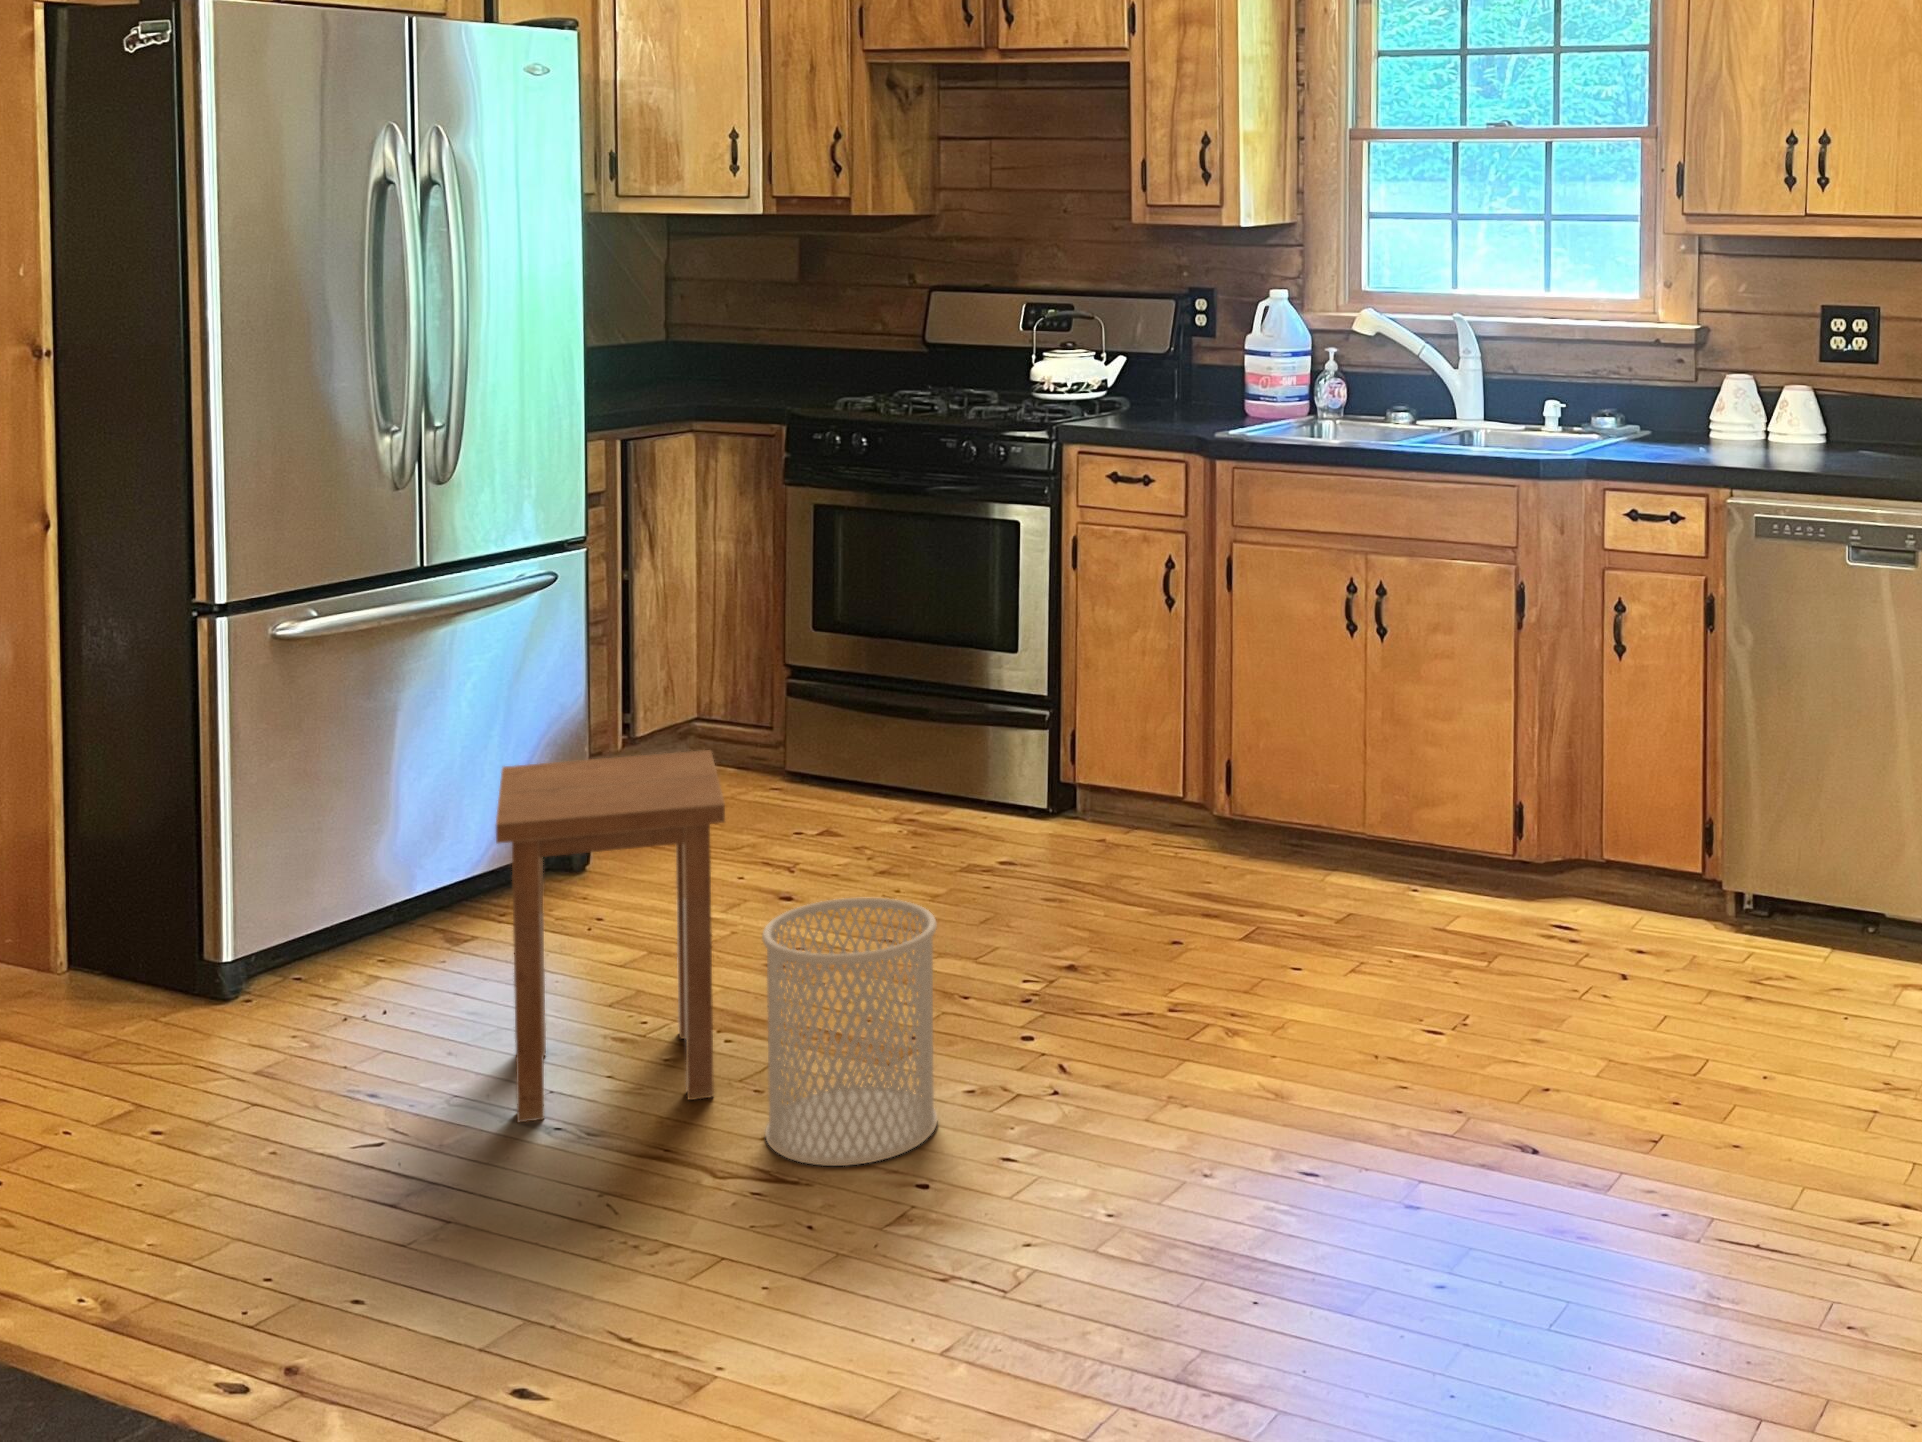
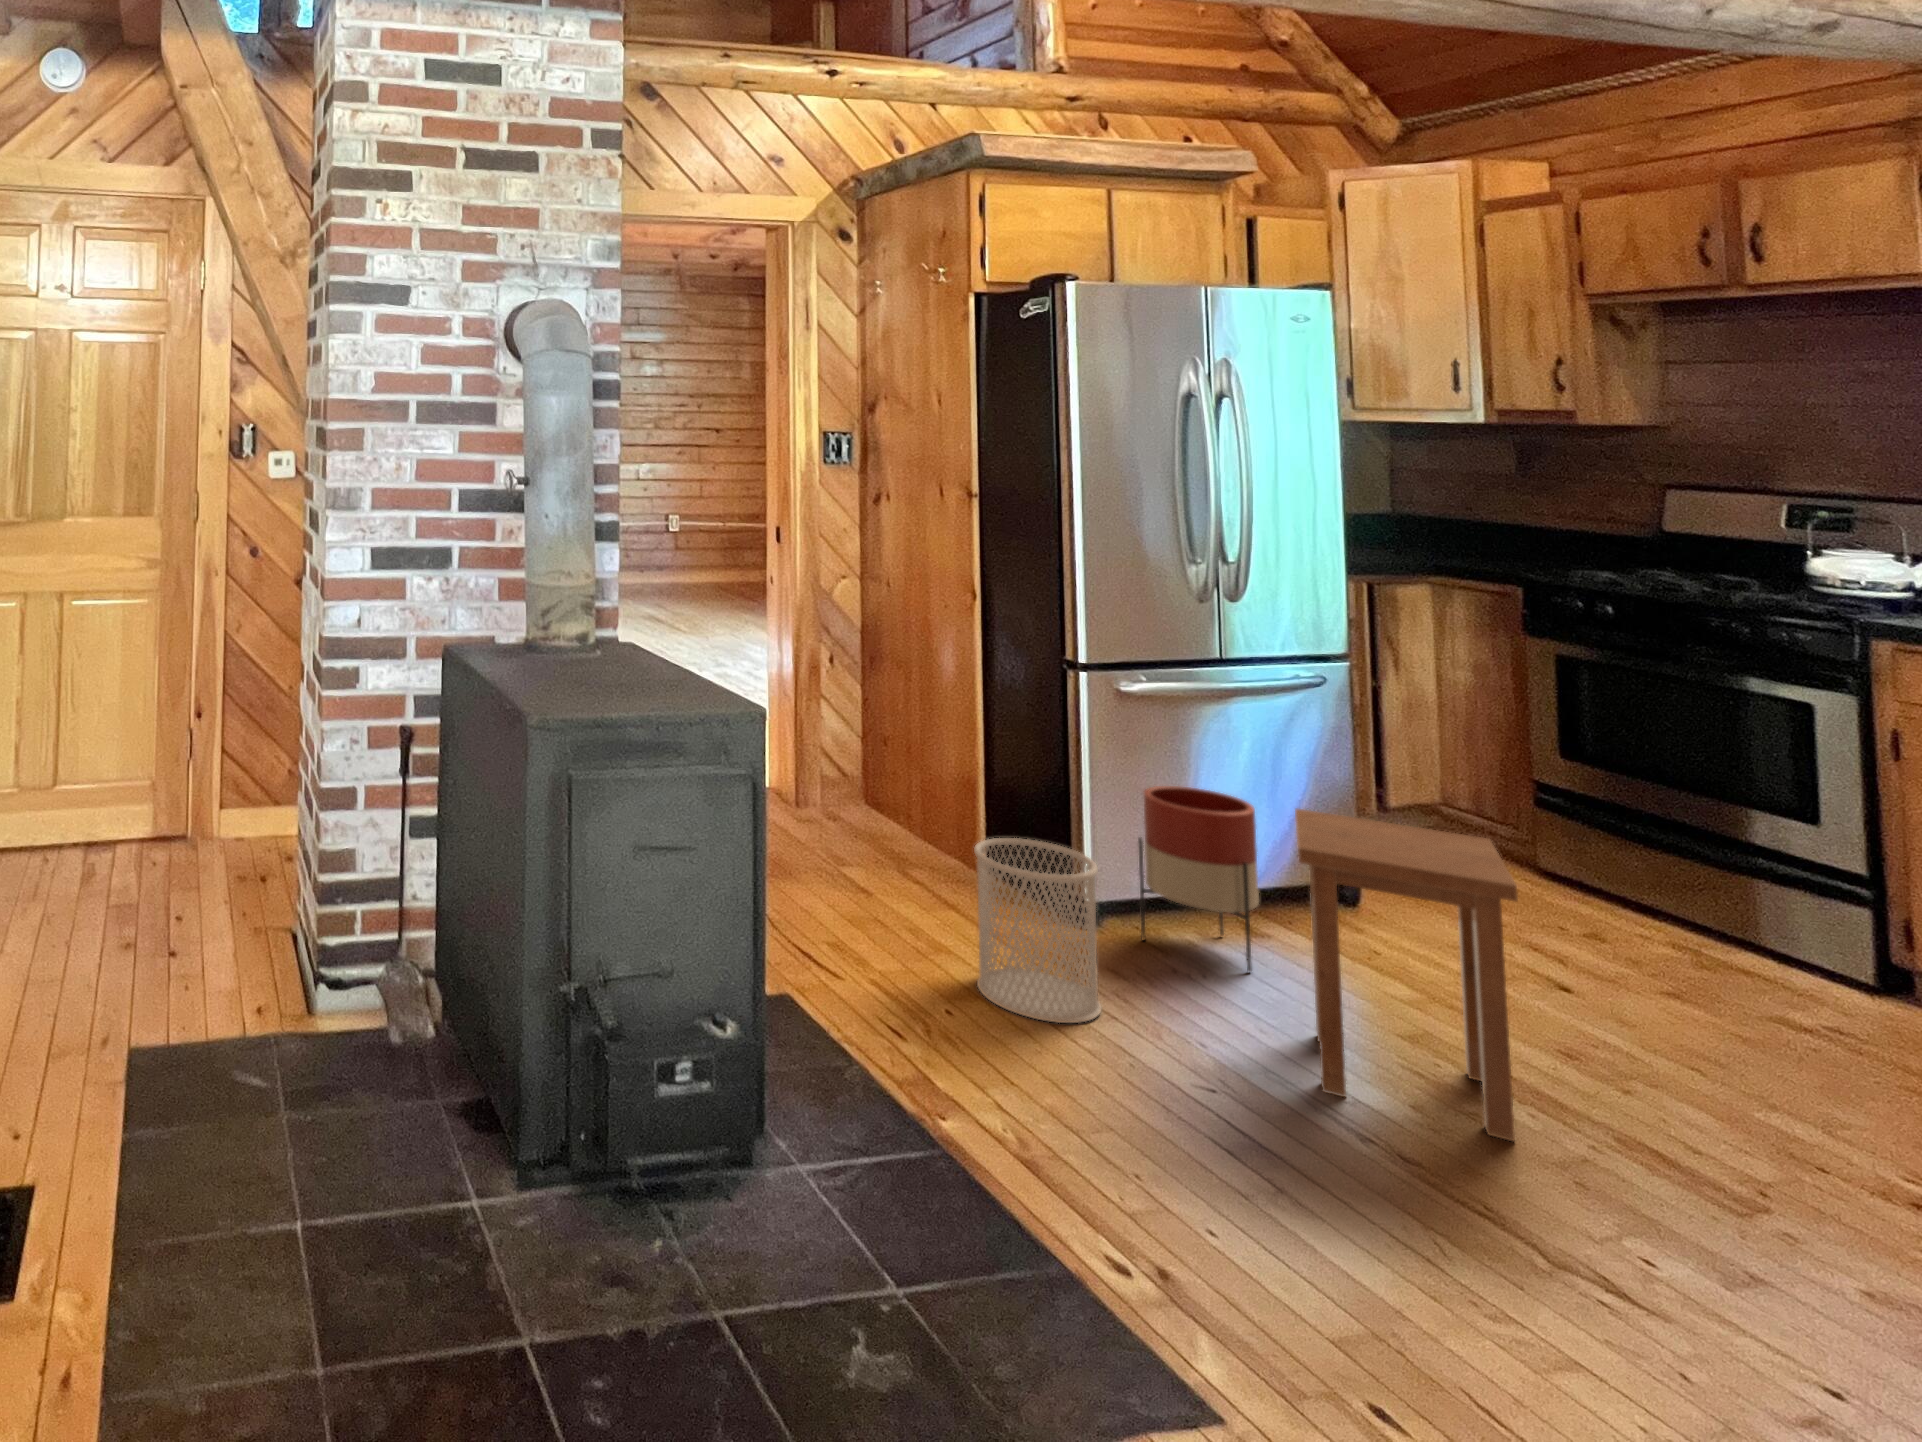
planter: none [306,761,465,1000] -> present [1139,786,1259,972]
wastebasket: present [762,897,937,1166] -> present [974,838,1101,1023]

